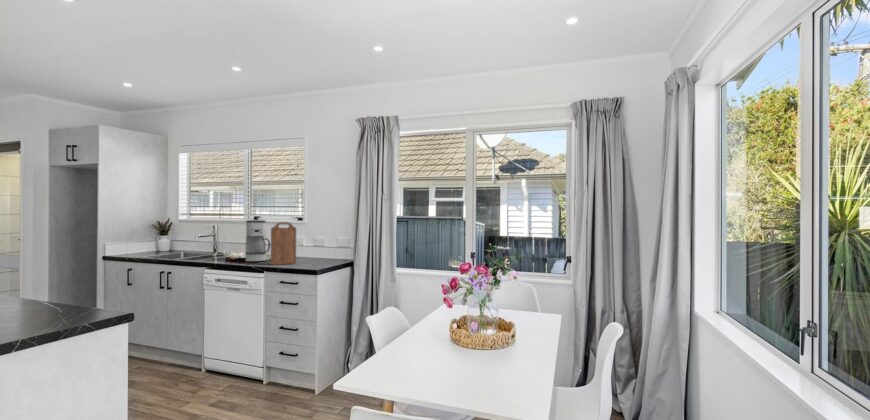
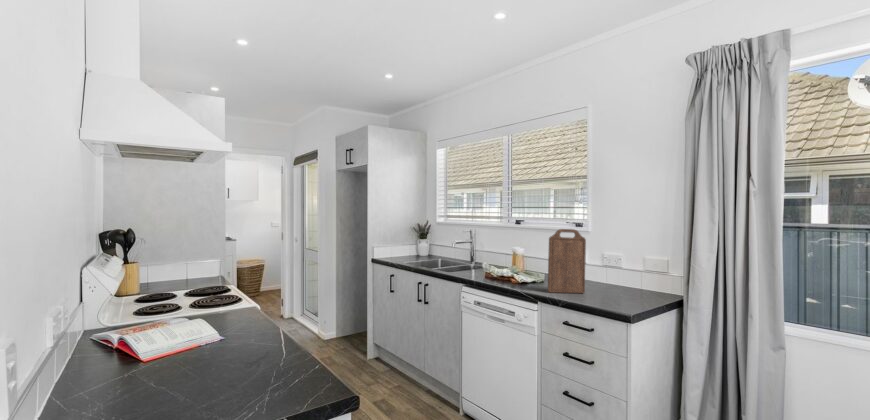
coffee maker: present [245,220,270,262] -> none [509,225,543,283]

